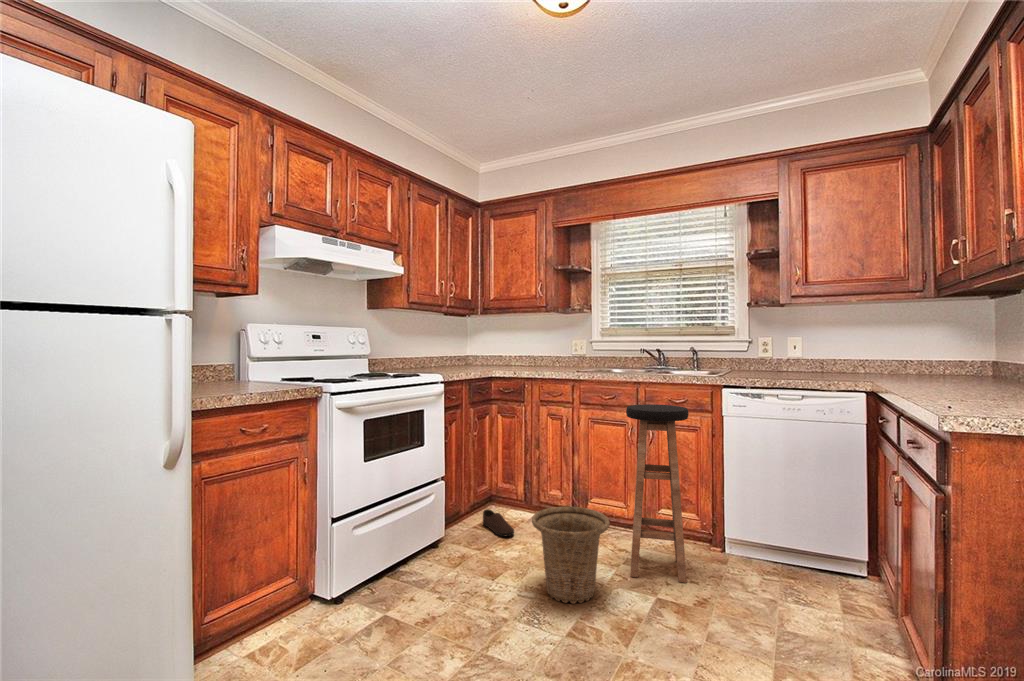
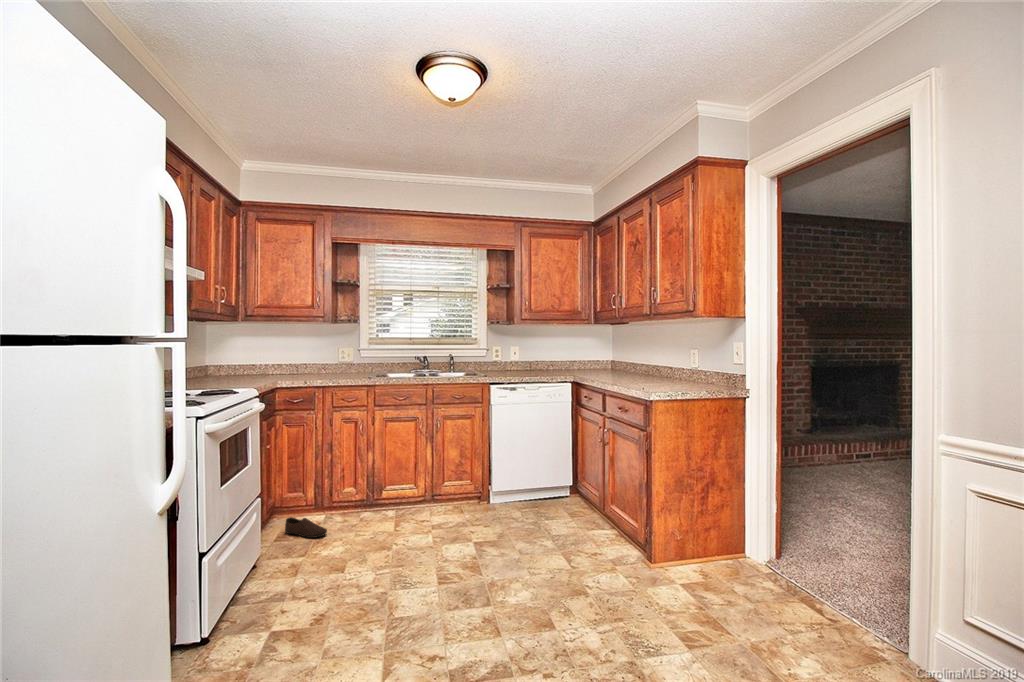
bar stool: present [626,404,689,583] -> none [435,402,485,536]
basket: present [532,507,610,604] -> none [383,491,447,568]

